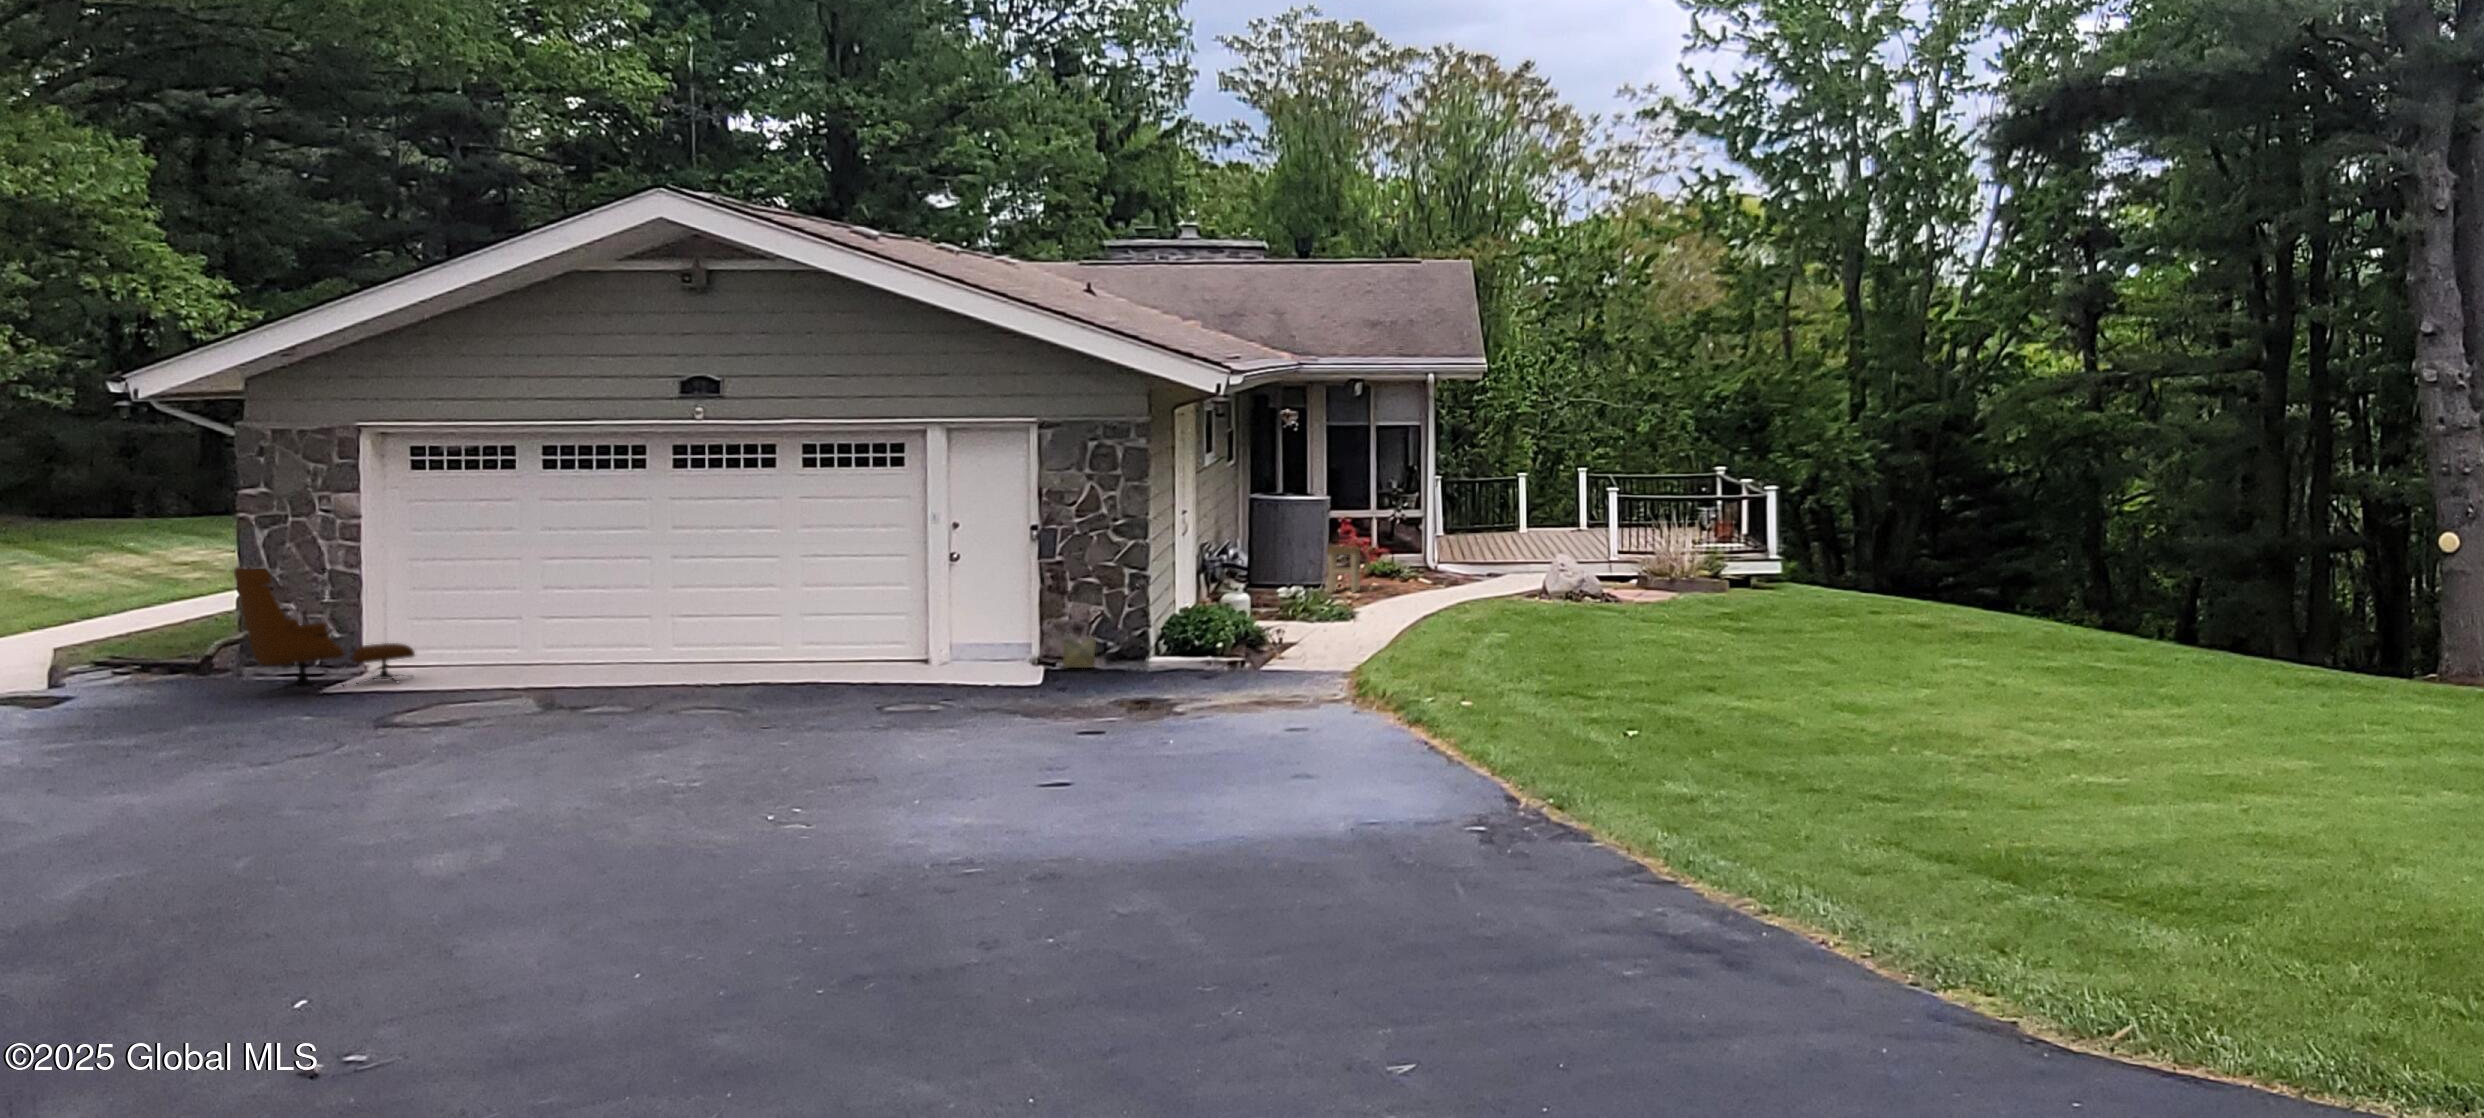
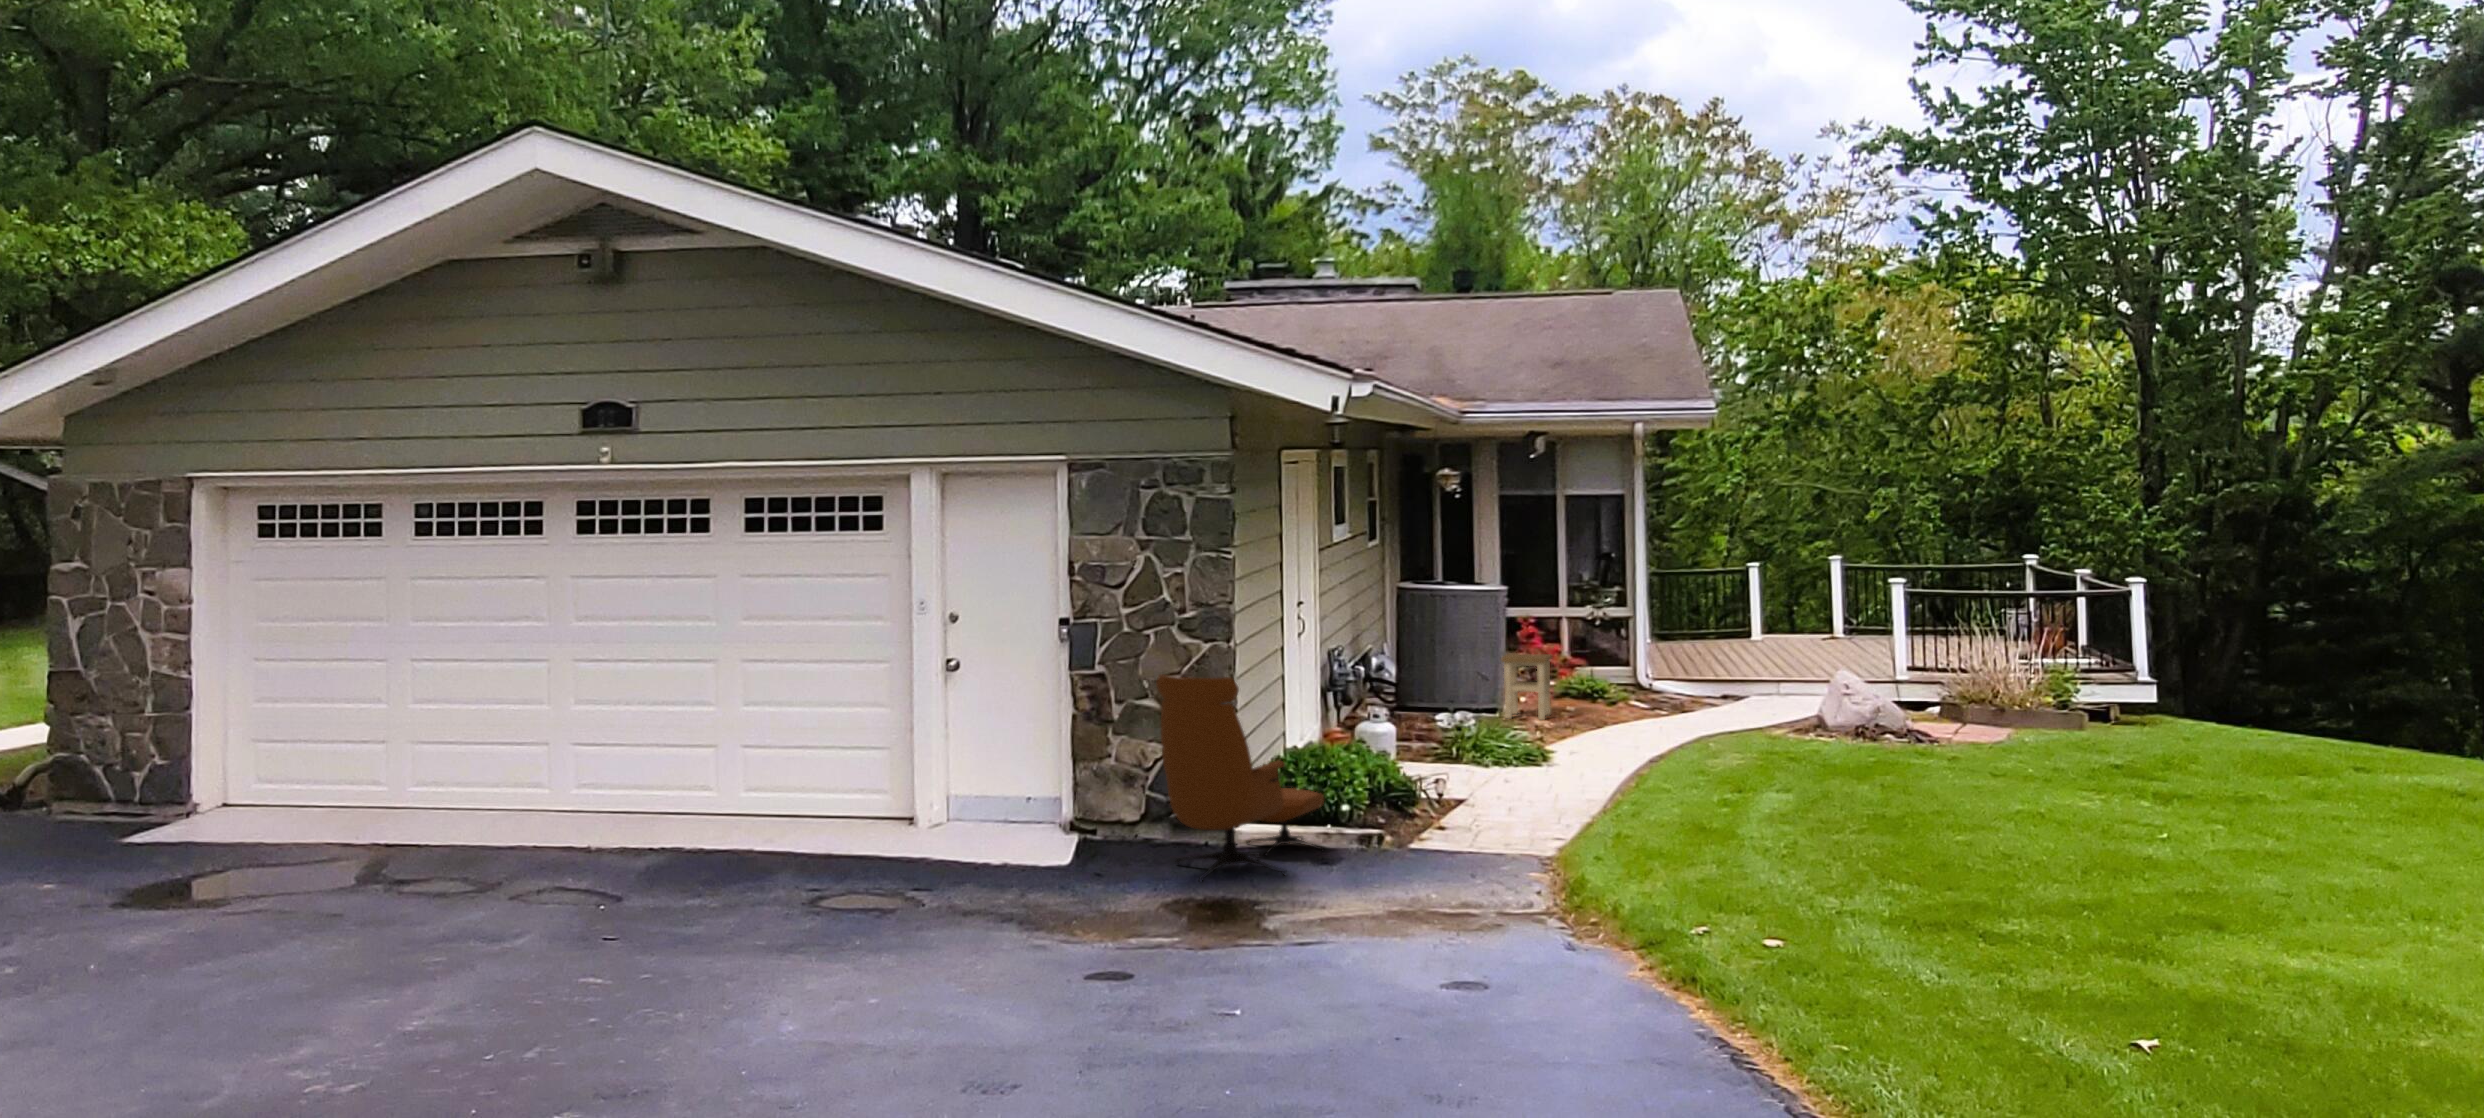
lounge chair: present [234,567,415,696] -> present [1156,674,1324,882]
woven basket: present [1063,622,1096,668] -> none [1101,772,1154,846]

